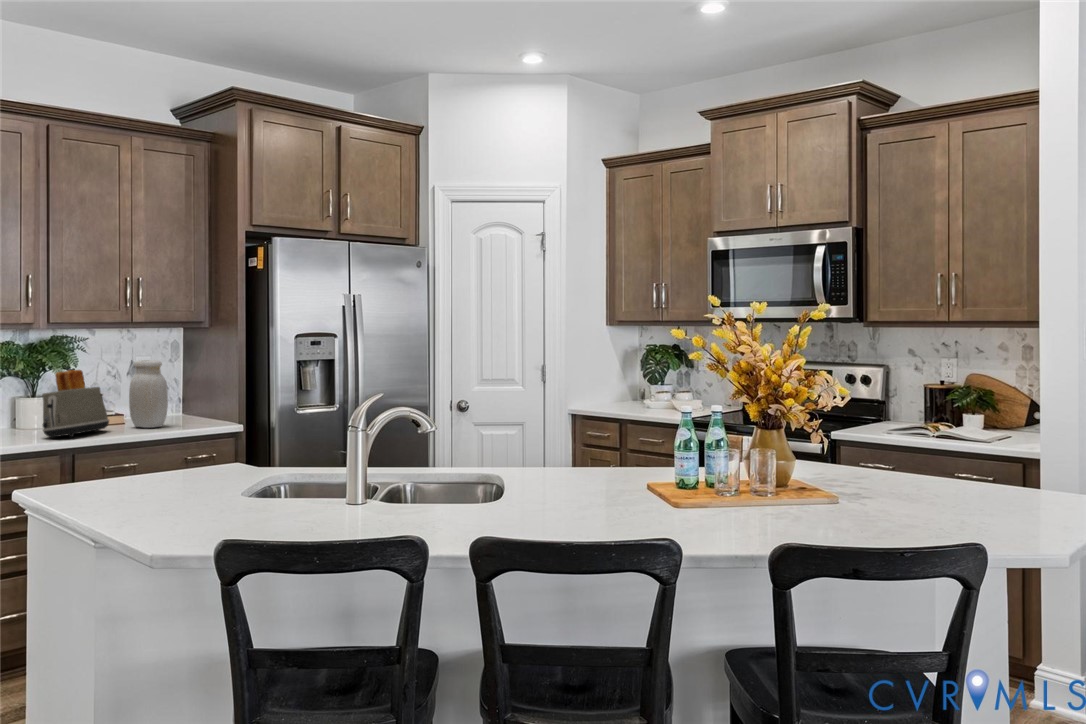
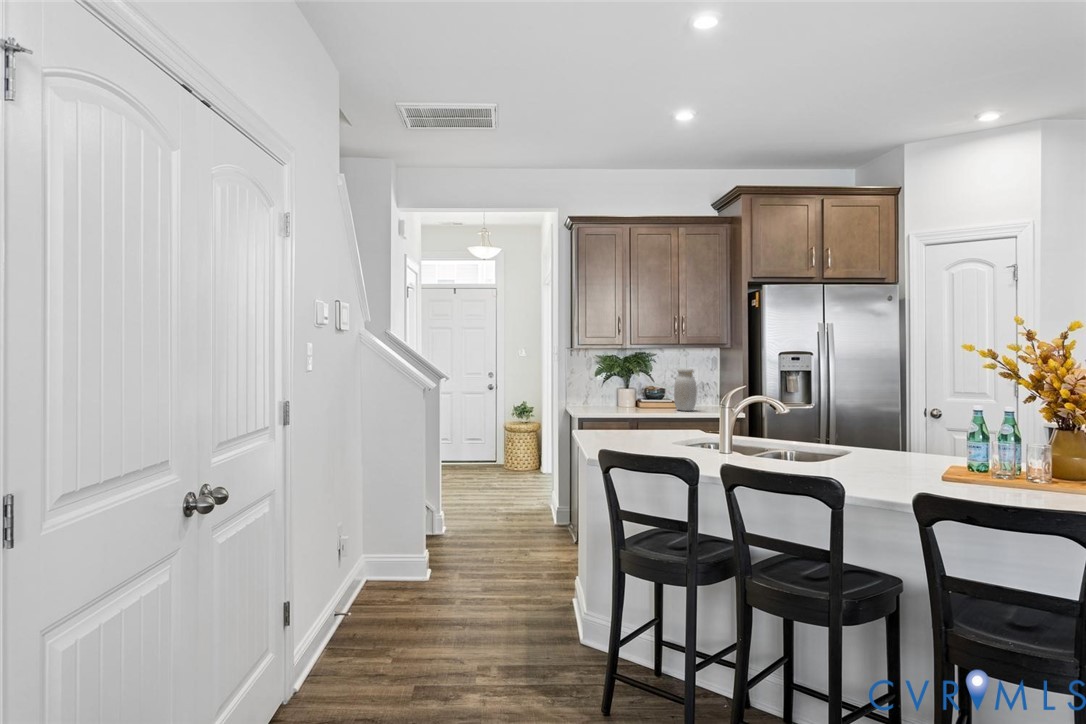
toaster: present [42,370,109,437] -> none [622,372,661,412]

